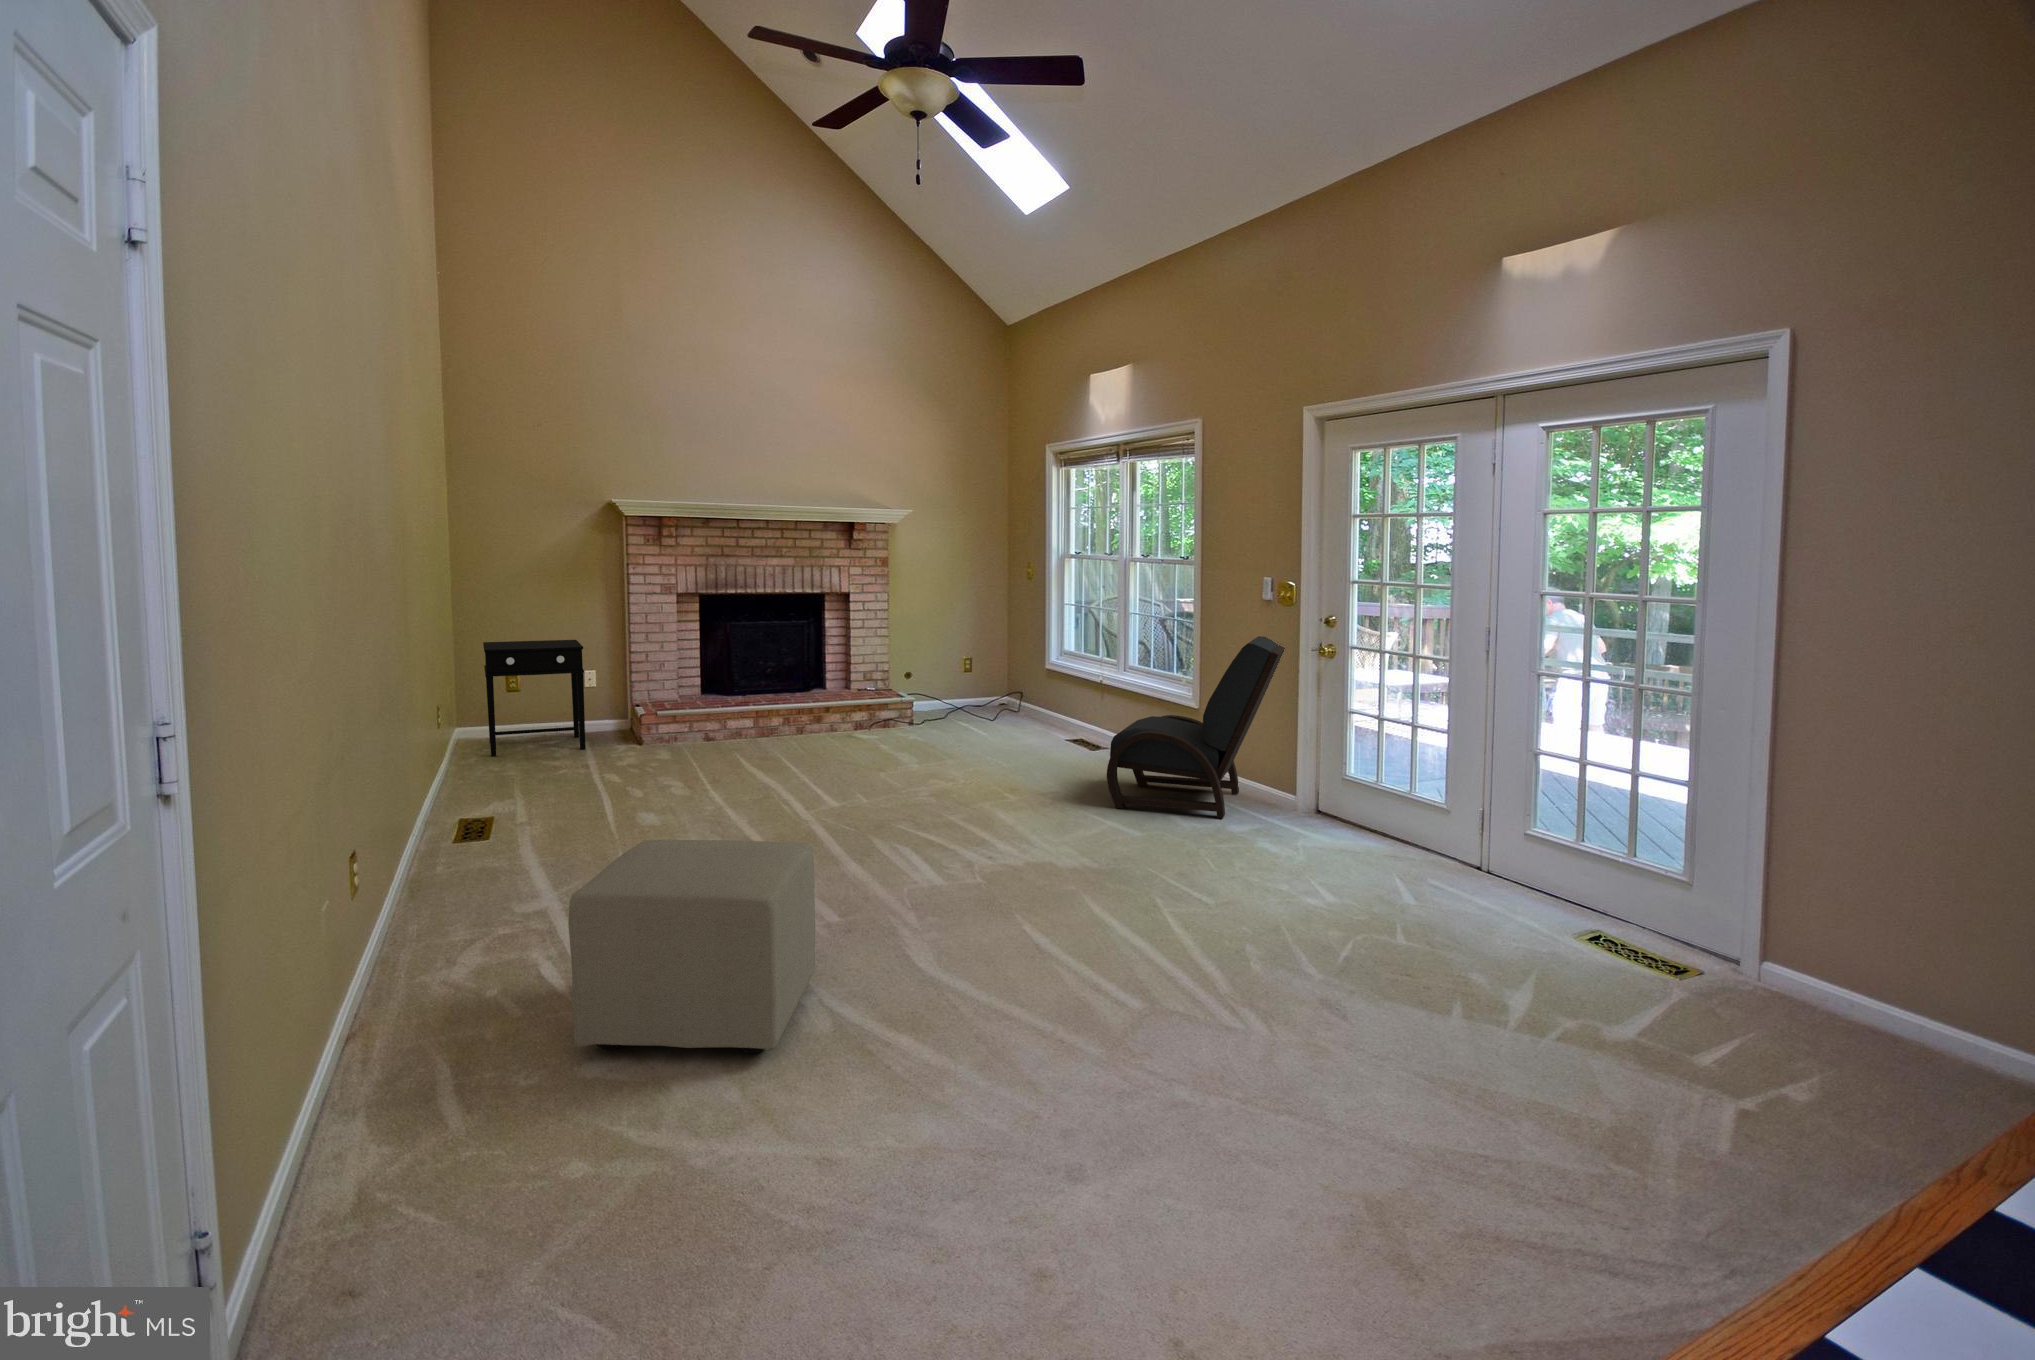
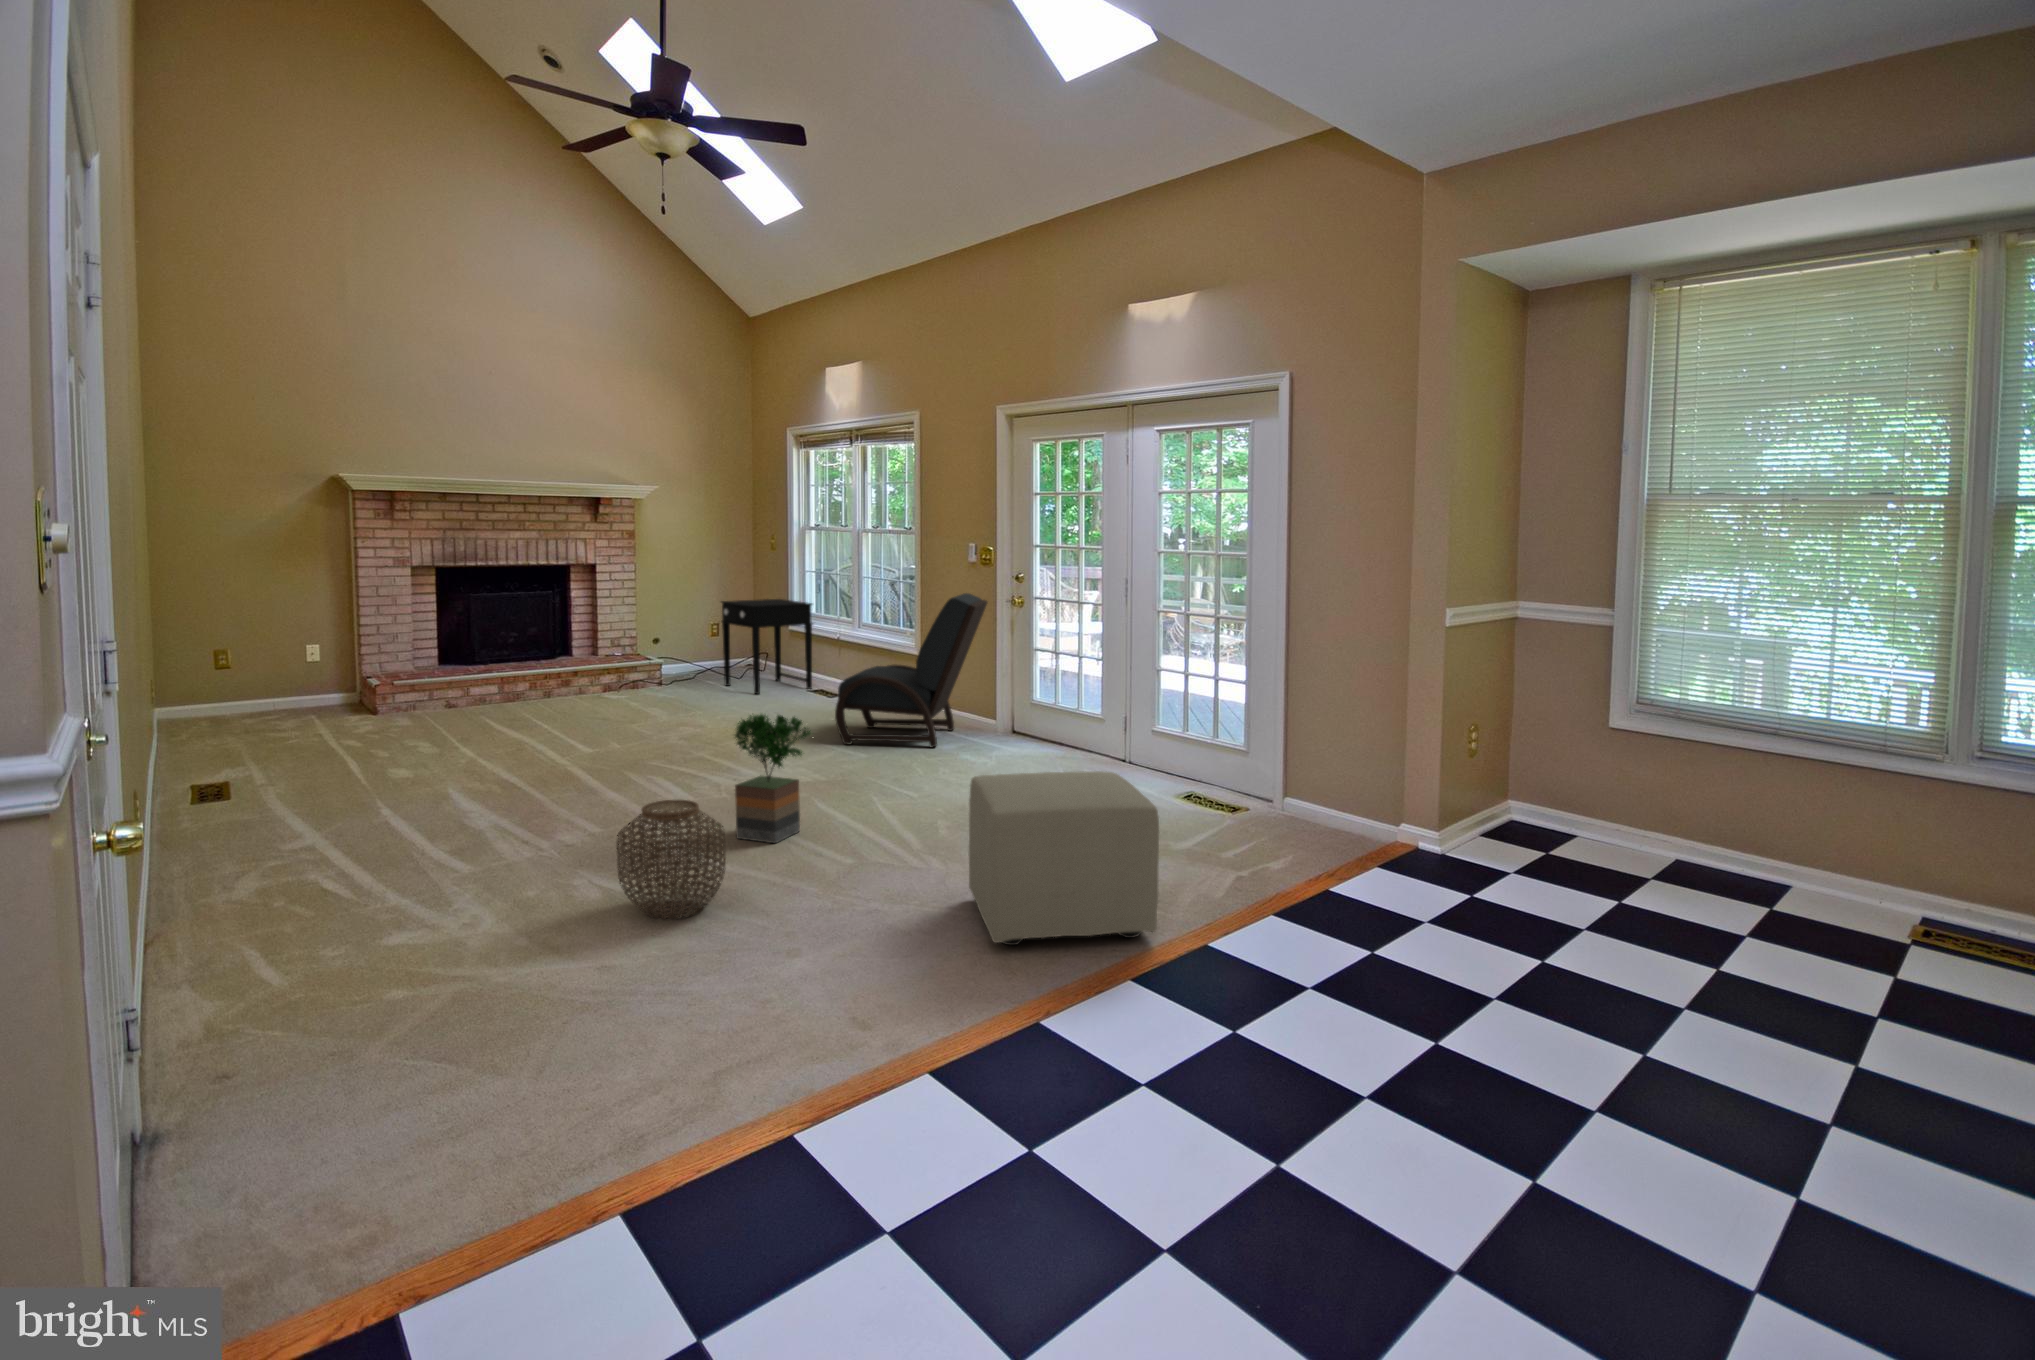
side table: present [483,640,585,756] -> present [721,599,813,694]
potted tree: none [1008,790,1108,958] -> present [735,714,811,843]
ottoman: present [568,840,815,1053] -> present [969,771,1159,945]
woven basket: none [873,921,1009,1086] -> present [617,800,726,919]

